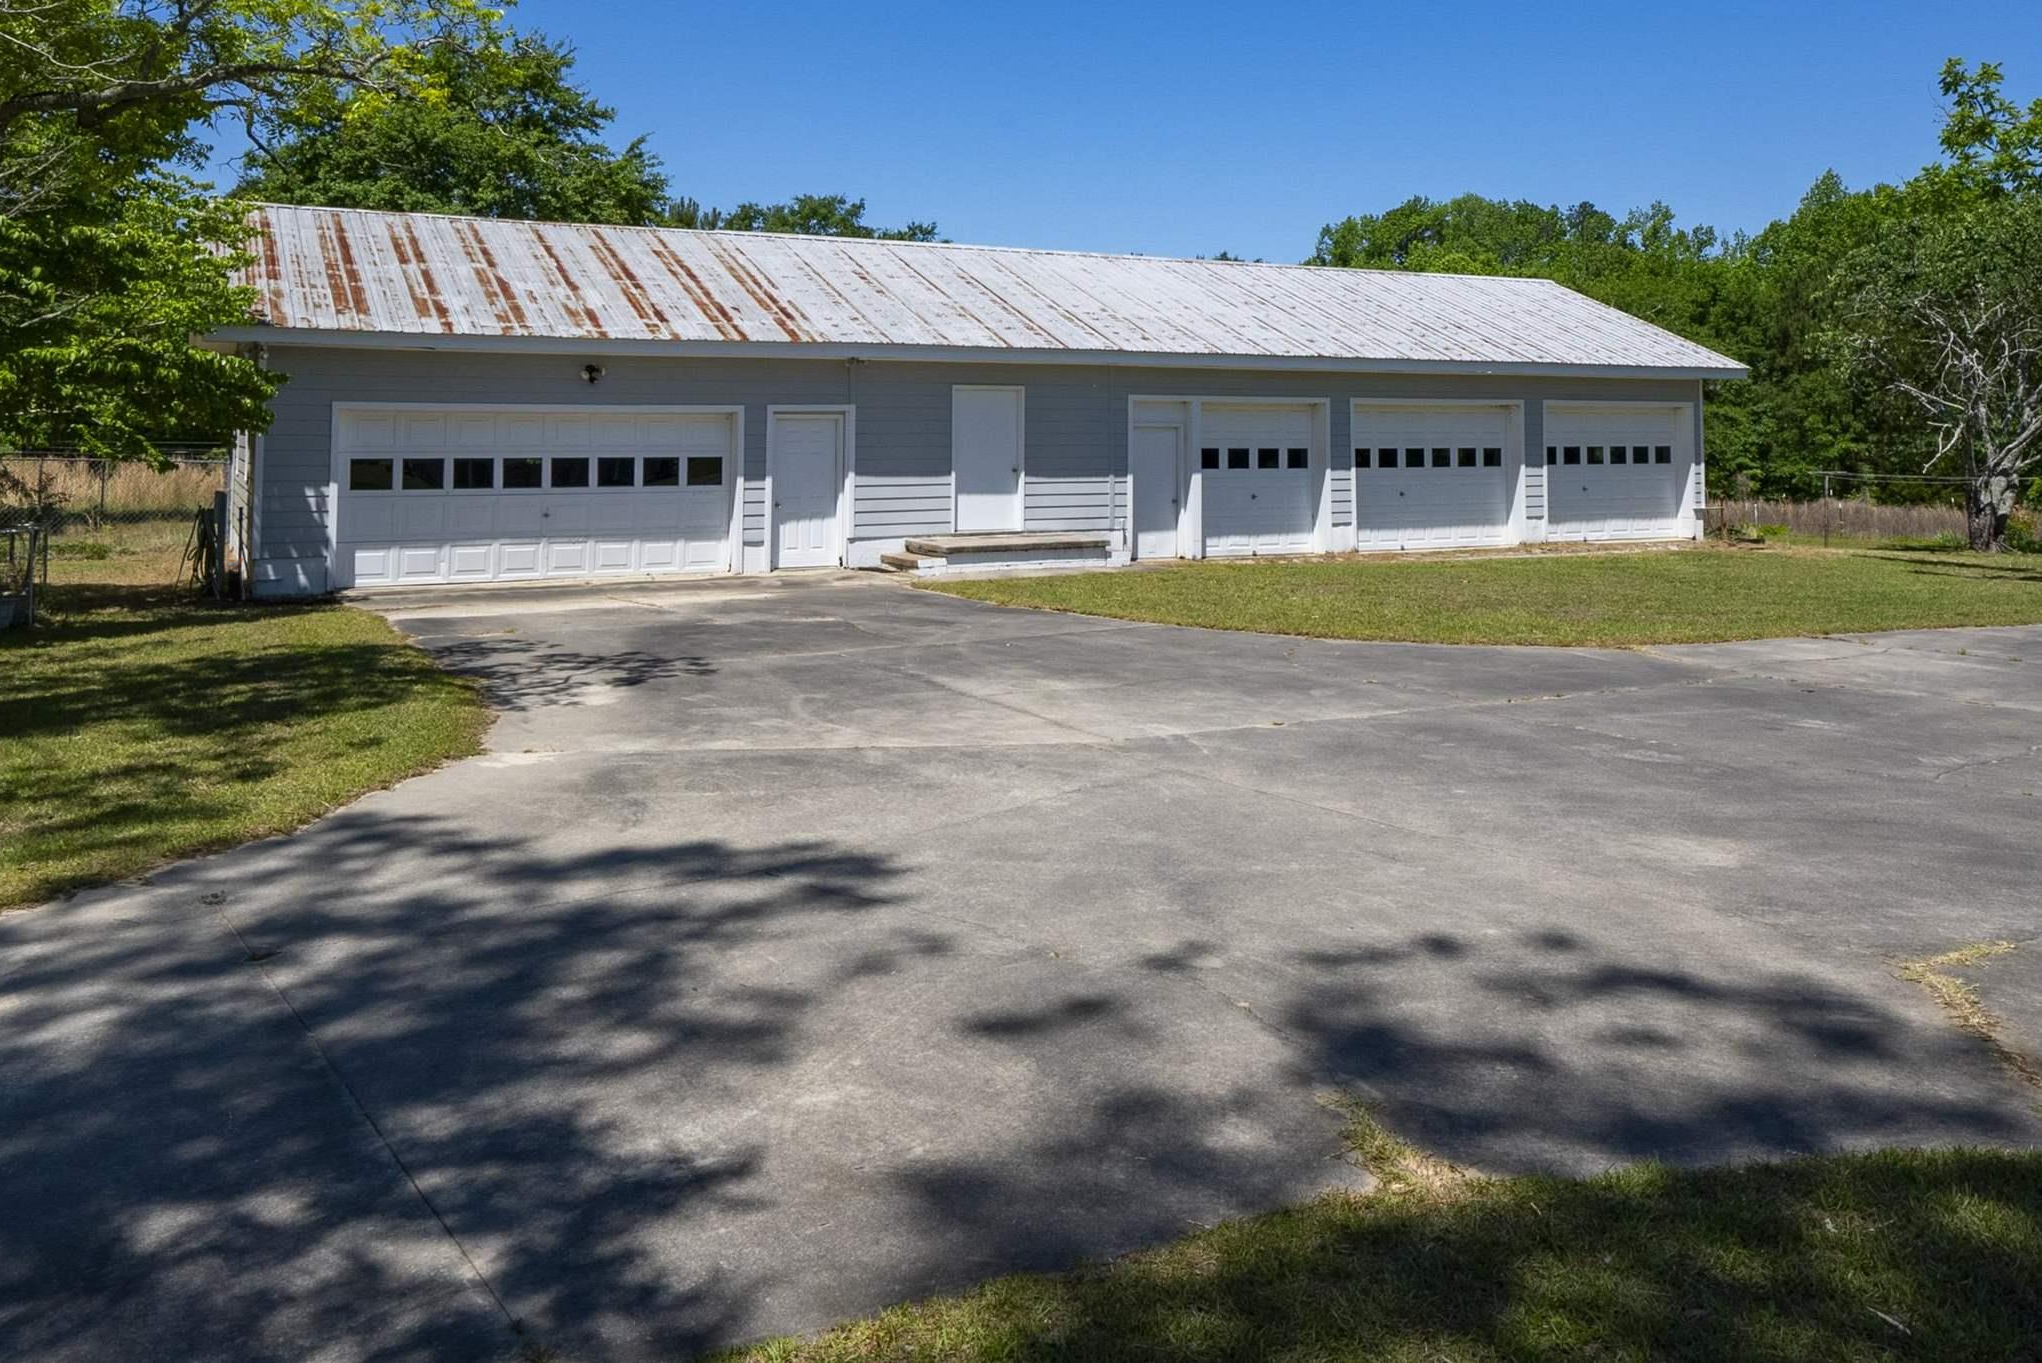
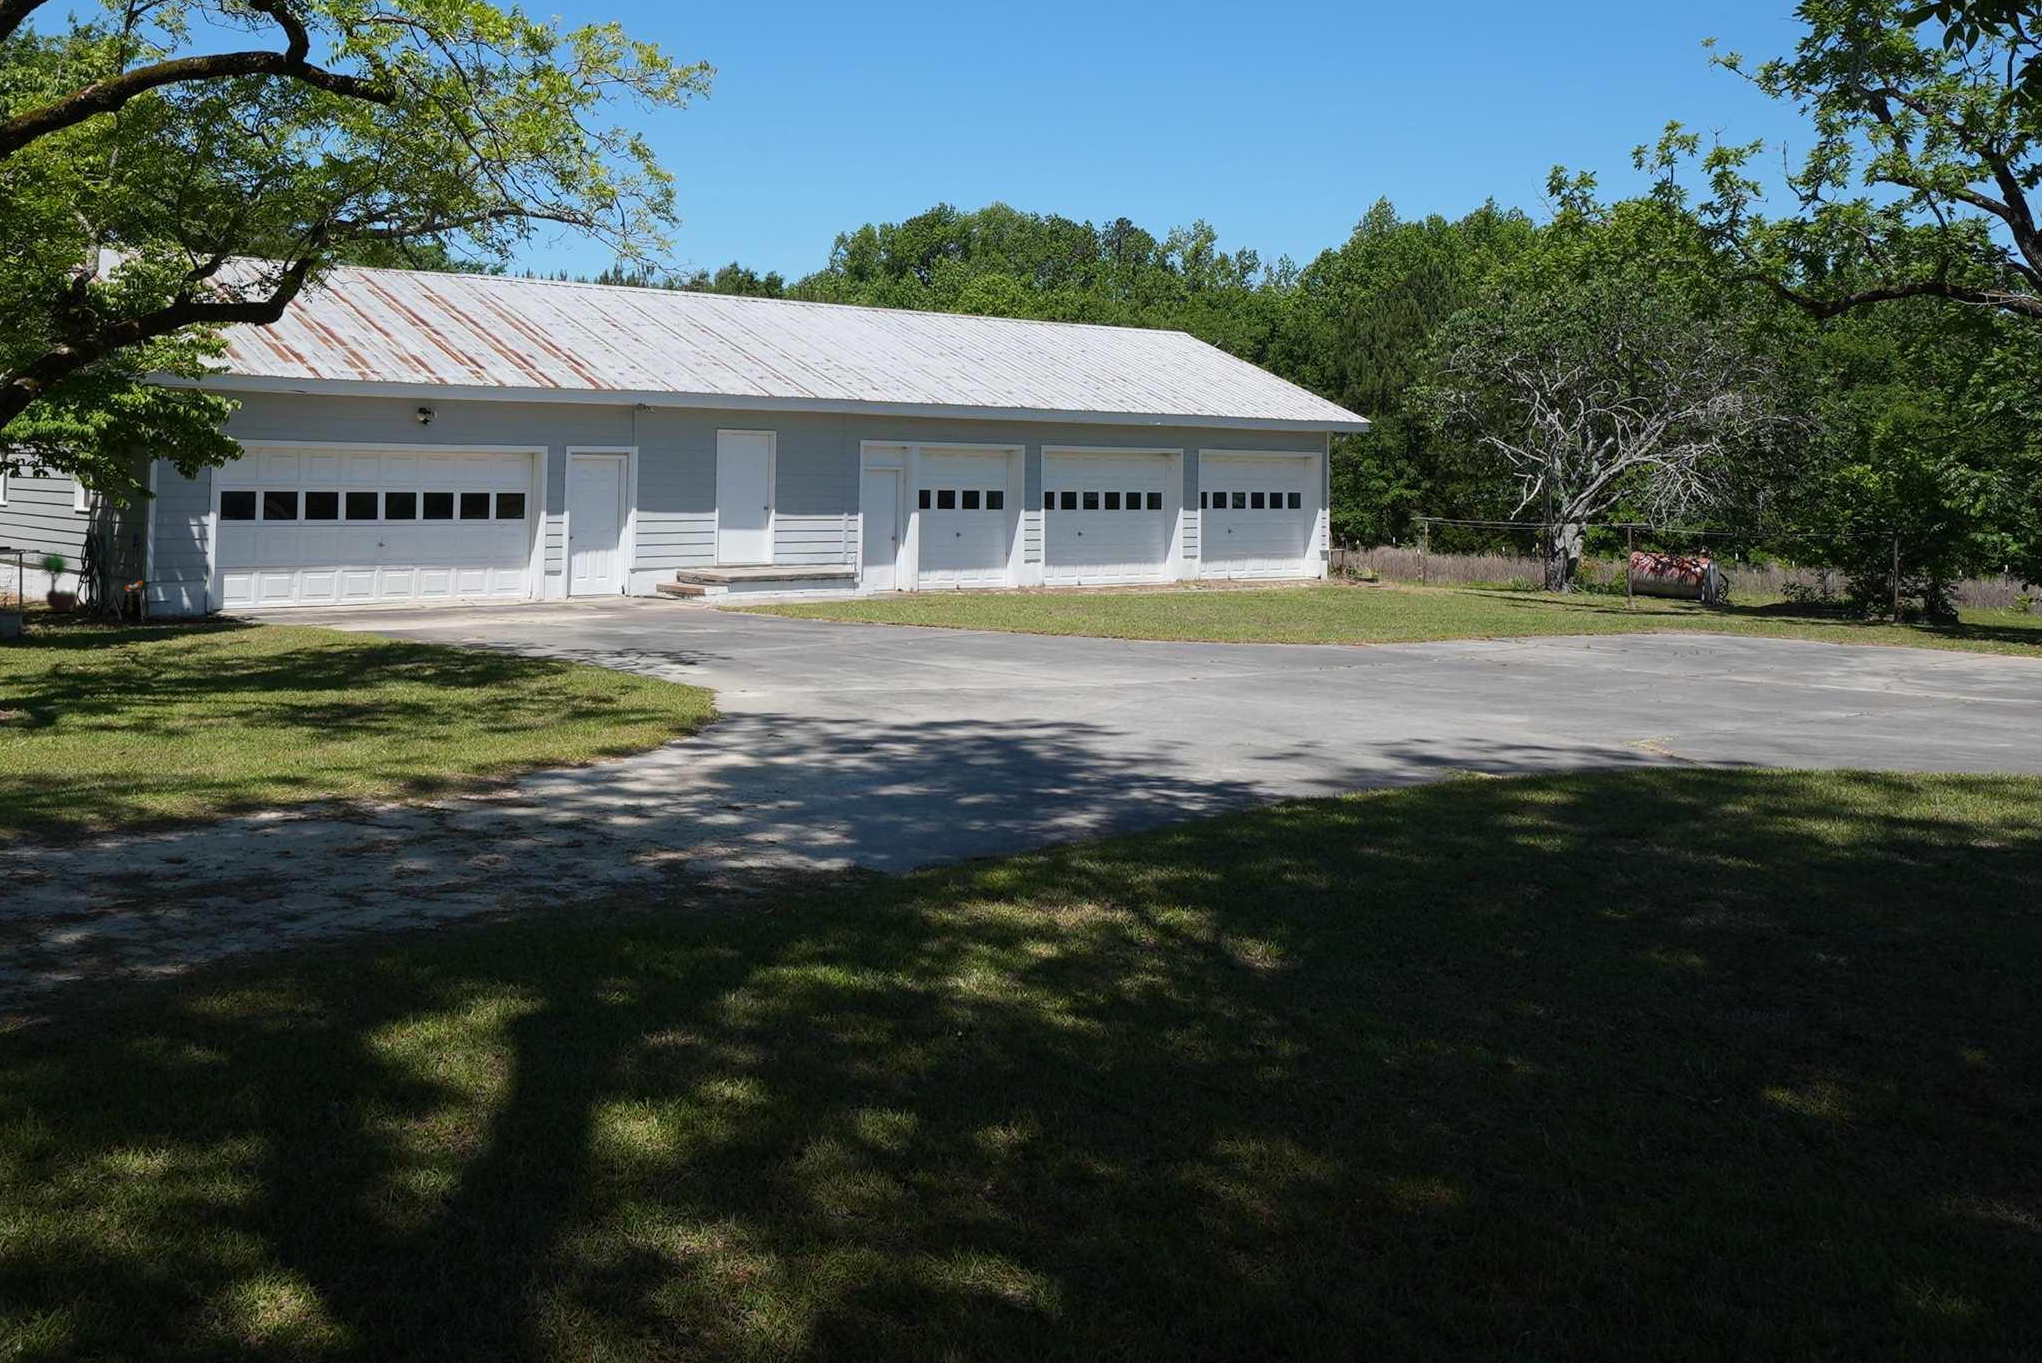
potted tree: none [164,519,211,590] -> present [37,549,77,612]

